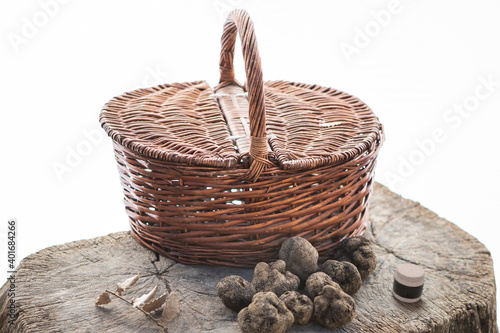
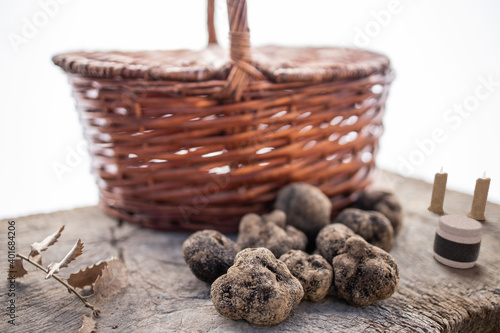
candle: none [407,211,456,260] -> present [428,166,491,220]

